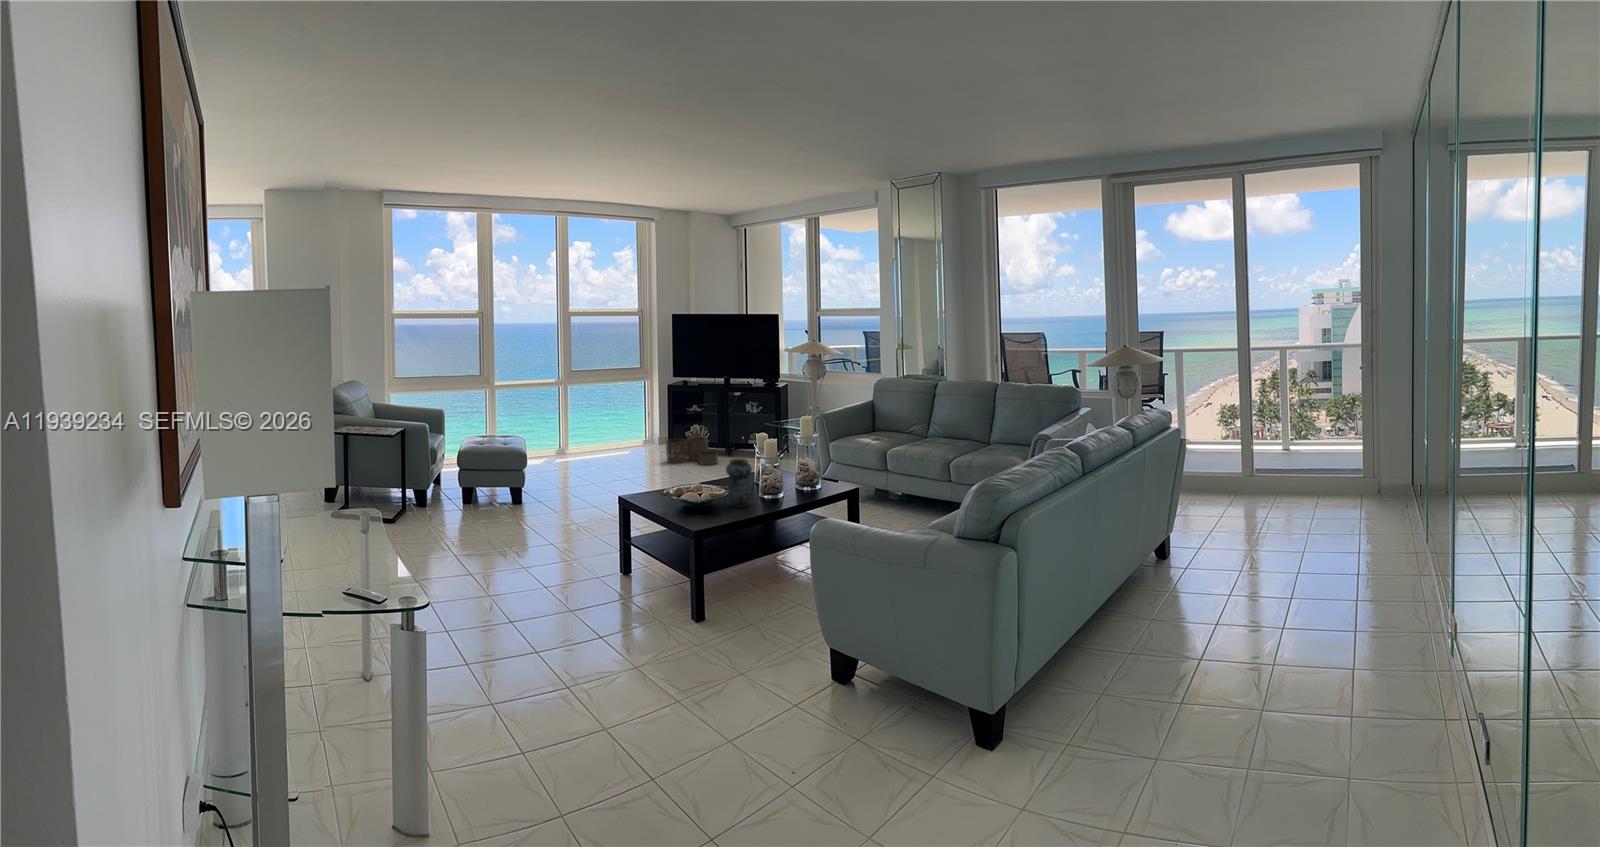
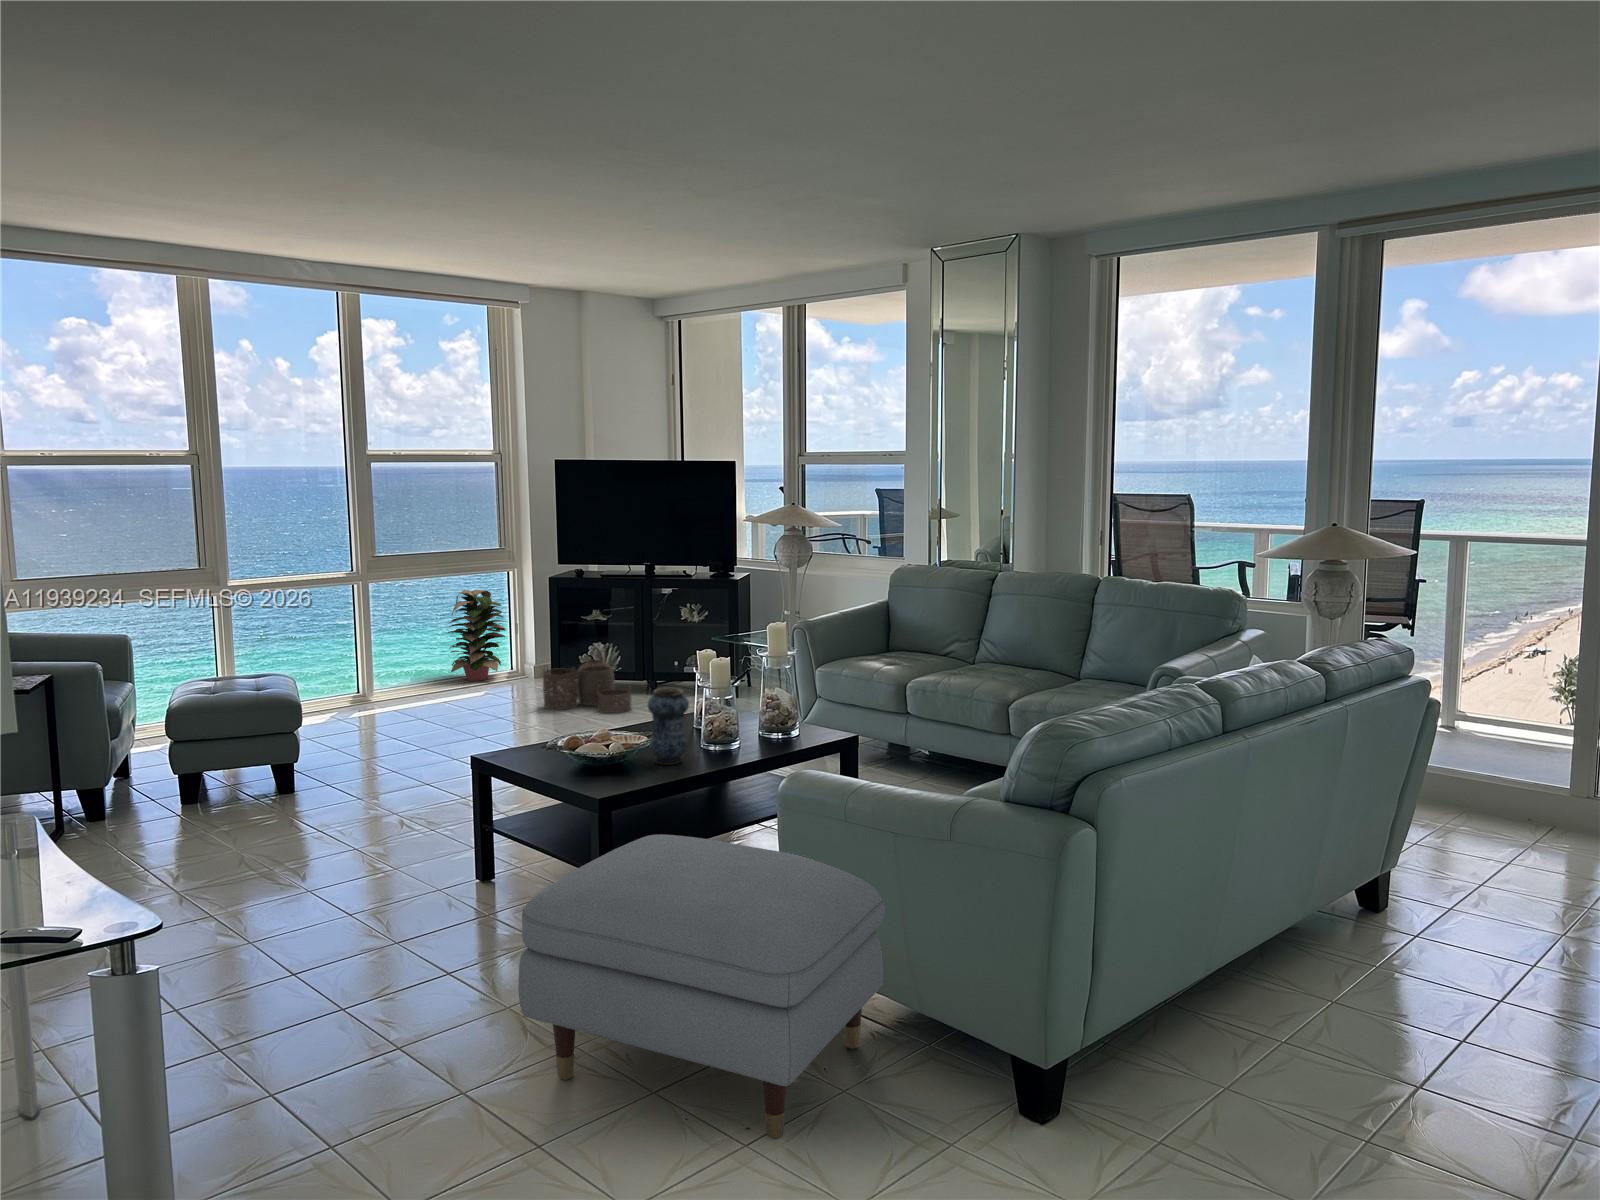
decorative plant: none [611,392,648,445] -> present [448,590,506,681]
ottoman: none [636,562,894,790] -> present [518,834,885,1139]

